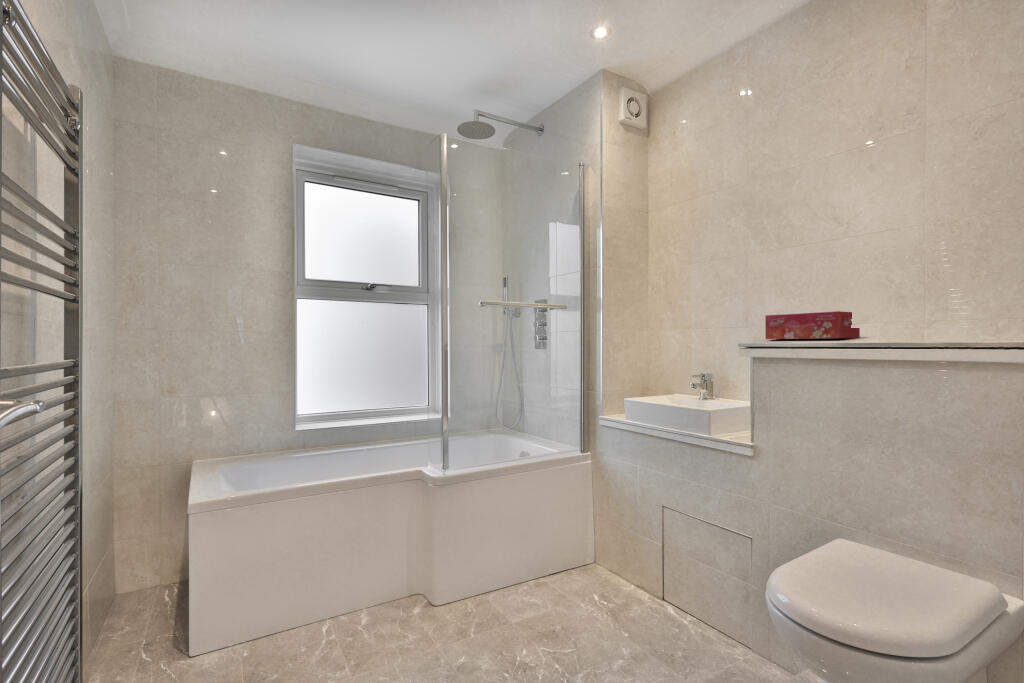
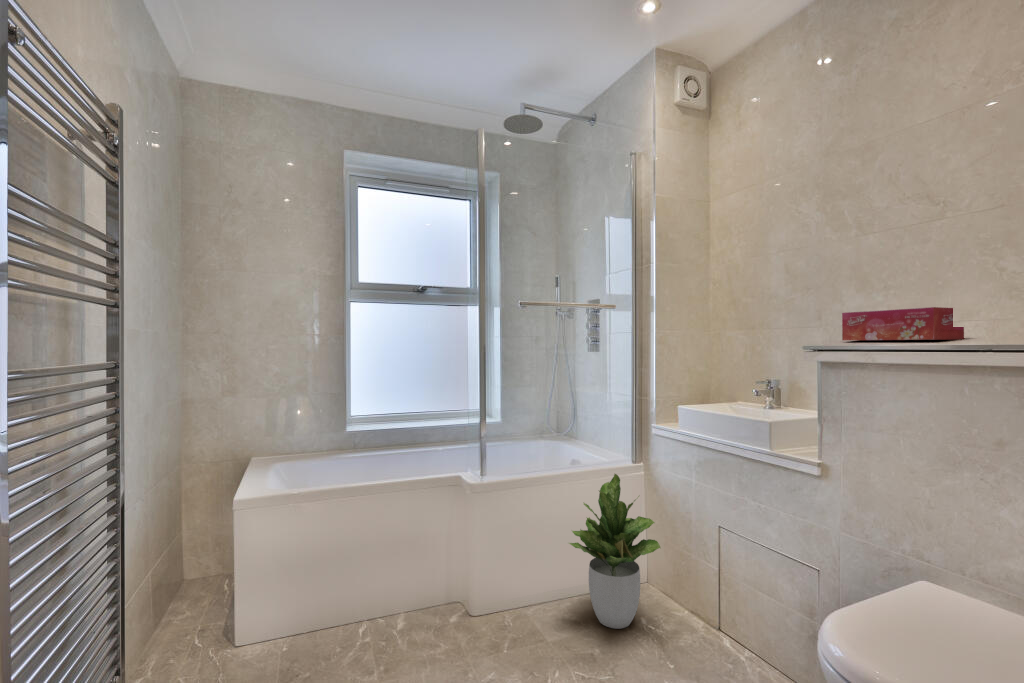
potted plant: none [527,463,614,606] -> present [569,474,661,629]

